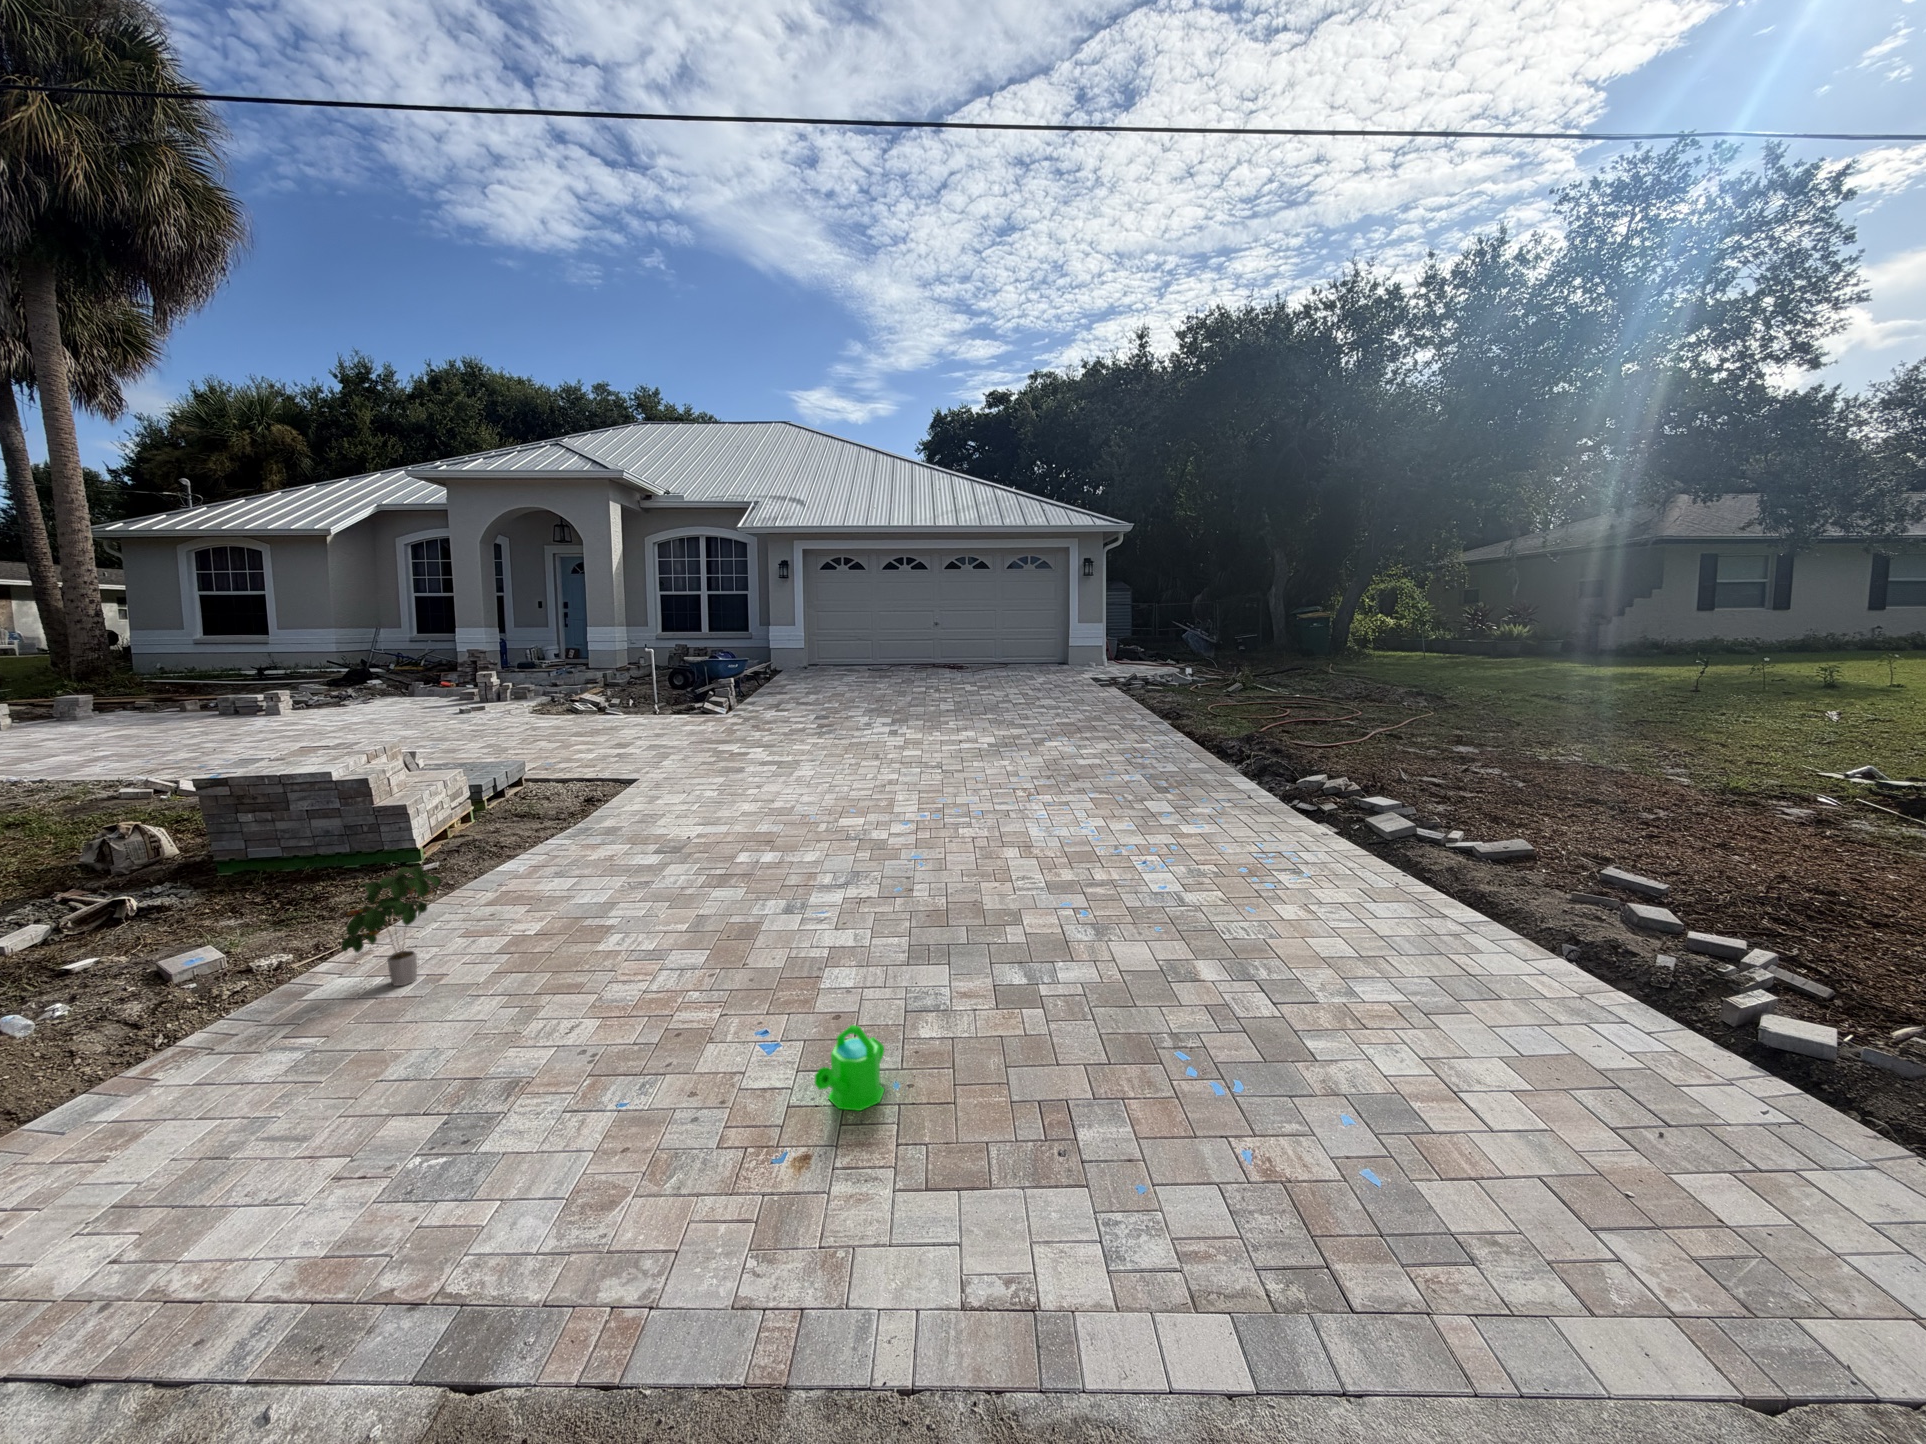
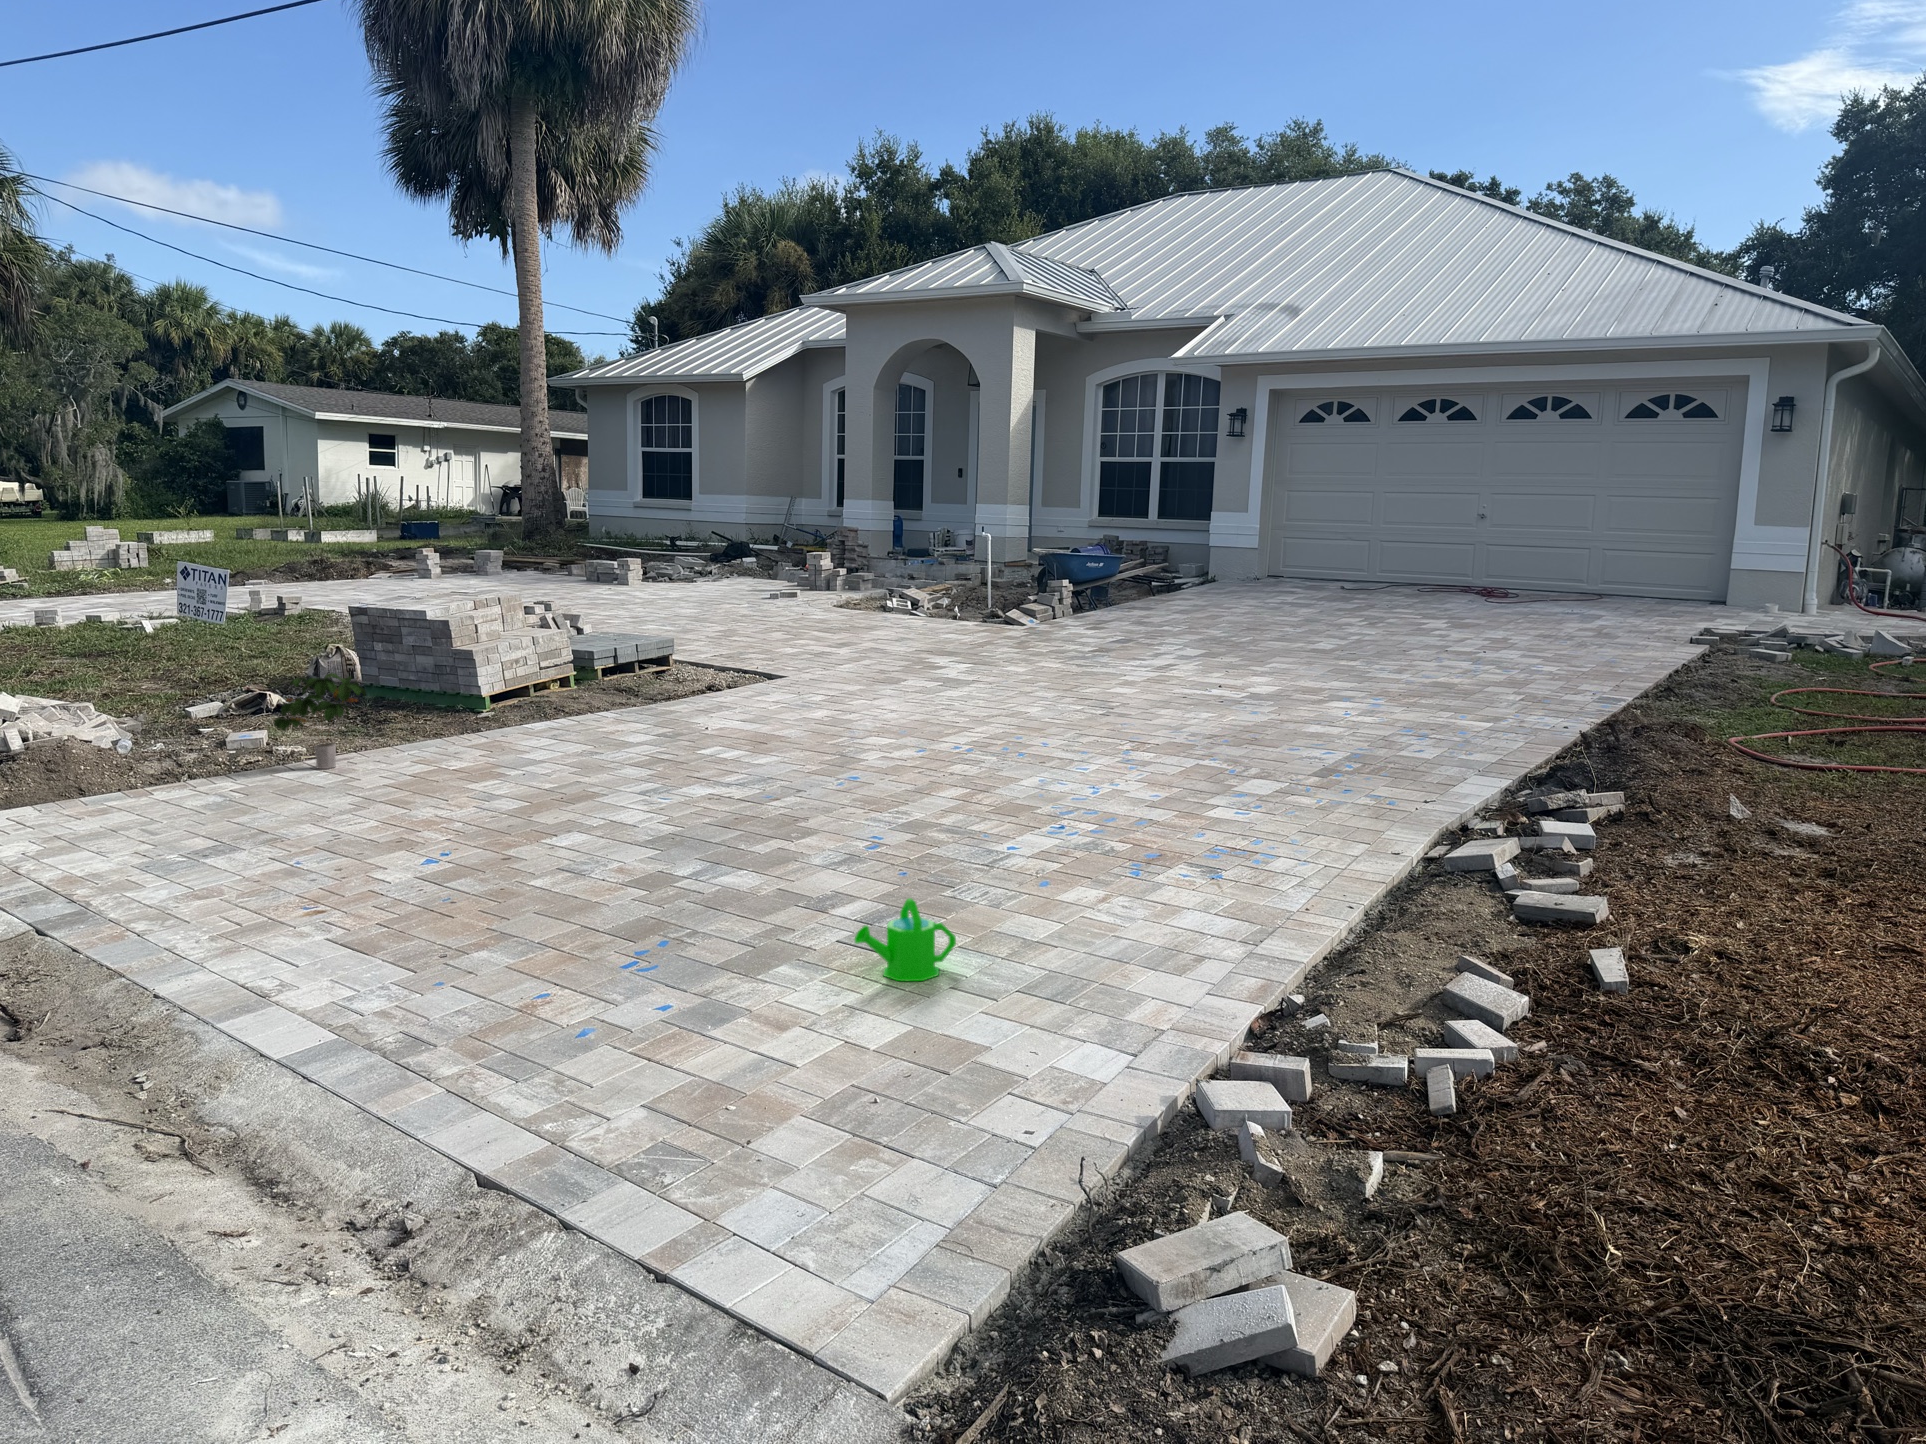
watering can: present [815,1025,884,1111] -> present [855,898,956,981]

